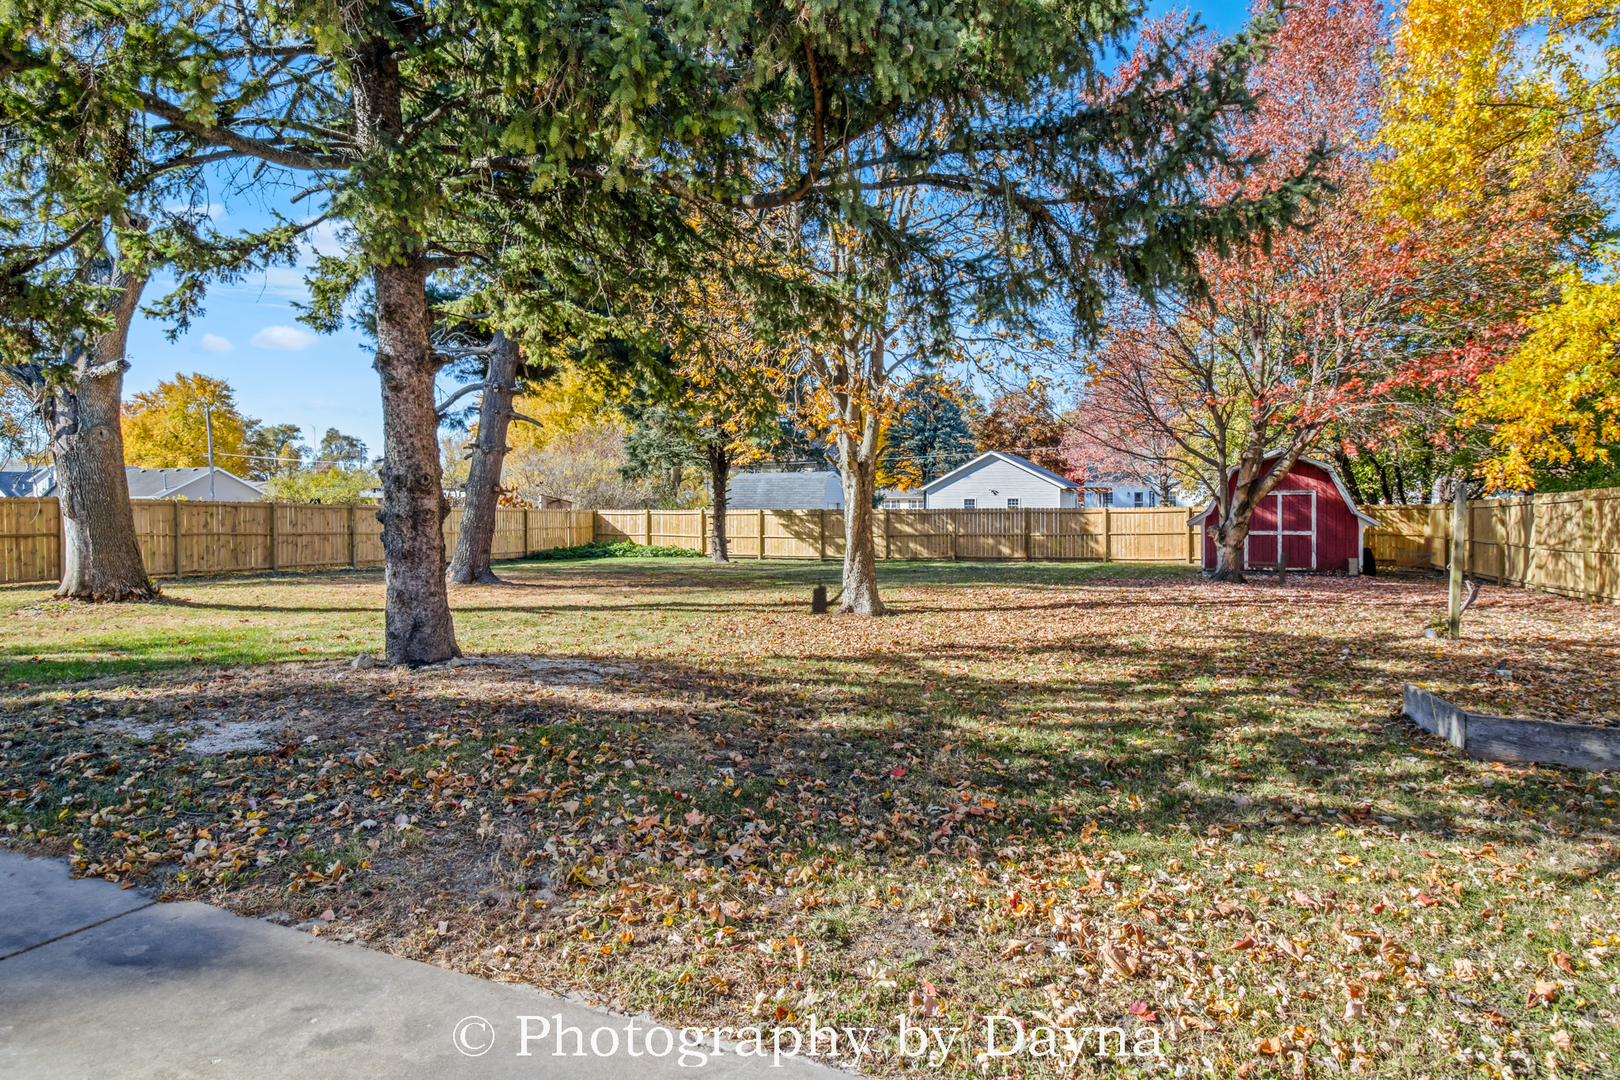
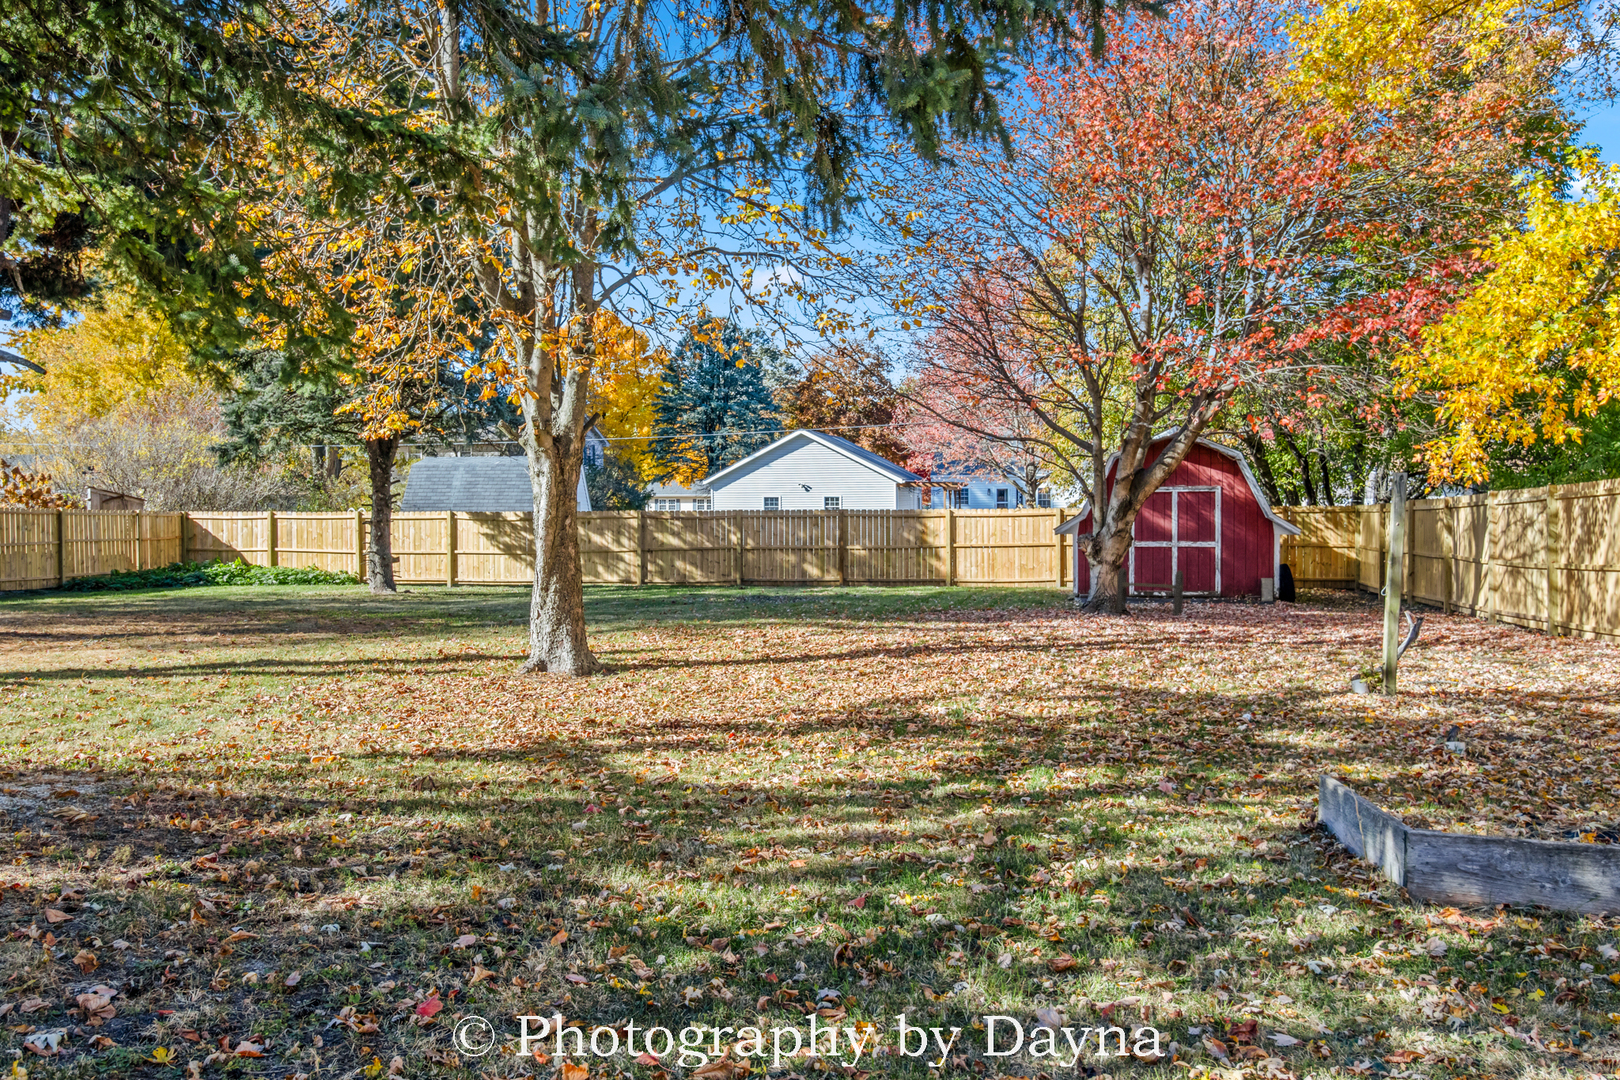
lounge chair: present [1395,537,1436,575] -> none [1318,548,1368,600]
watering can: present [811,580,847,614] -> none [469,618,536,673]

